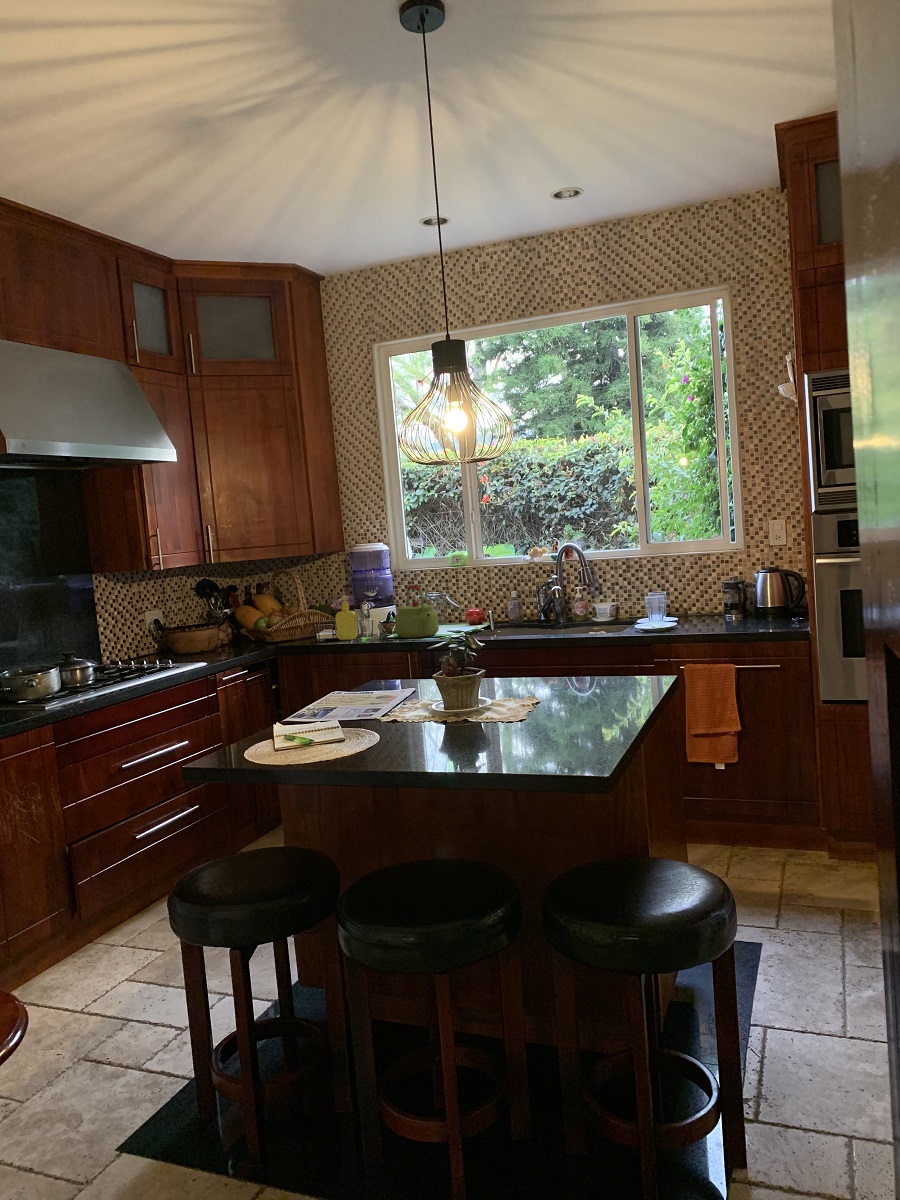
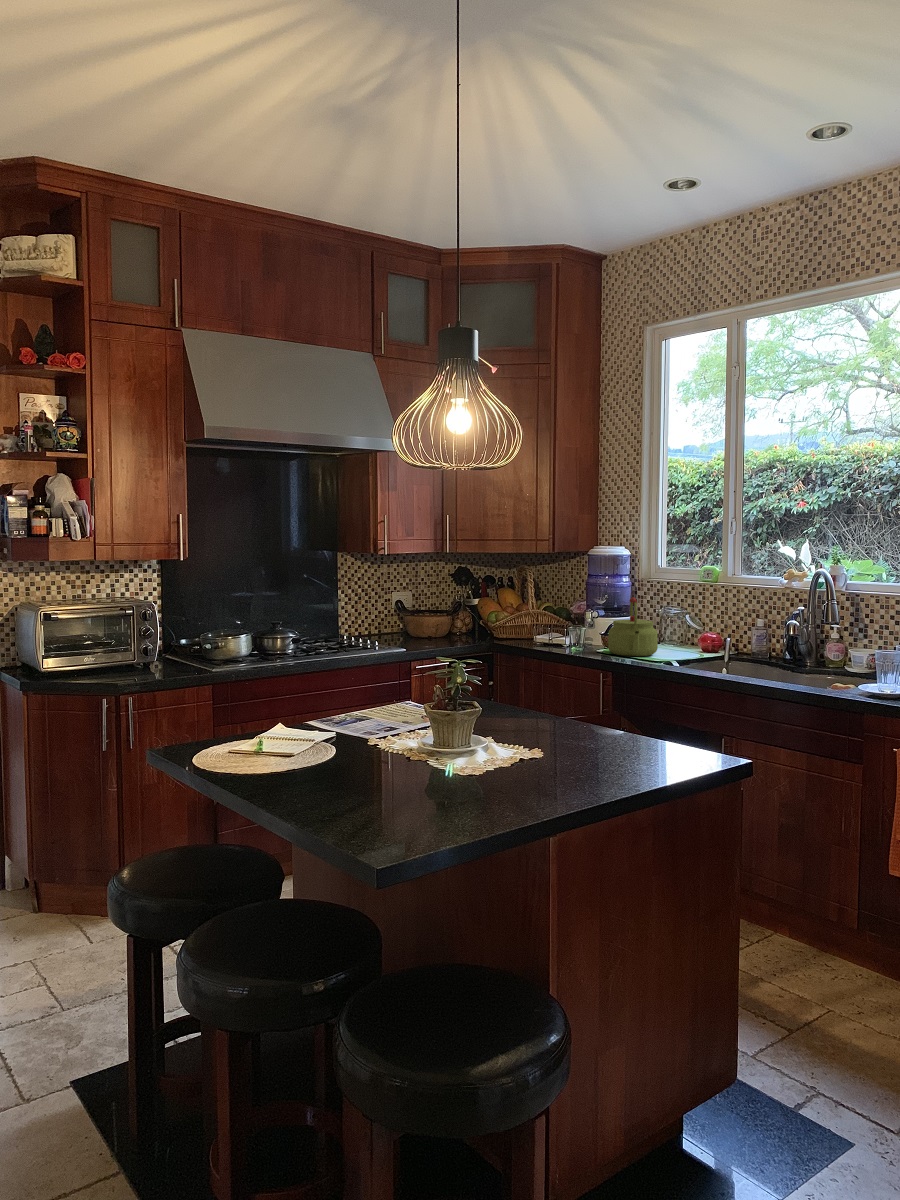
soap dispenser: present [336,595,358,640] -> none [549,600,573,648]

